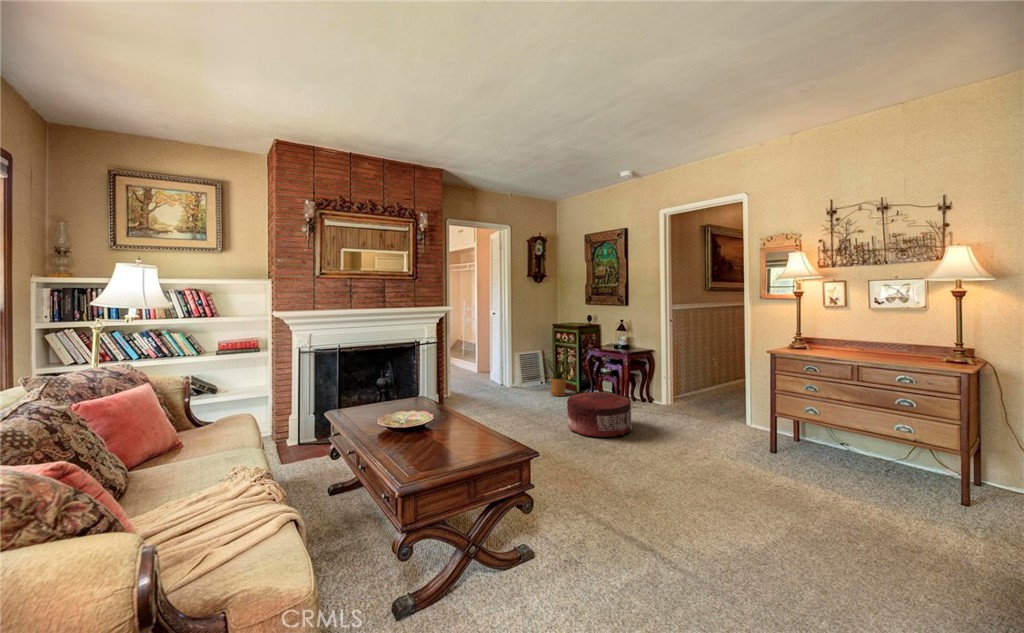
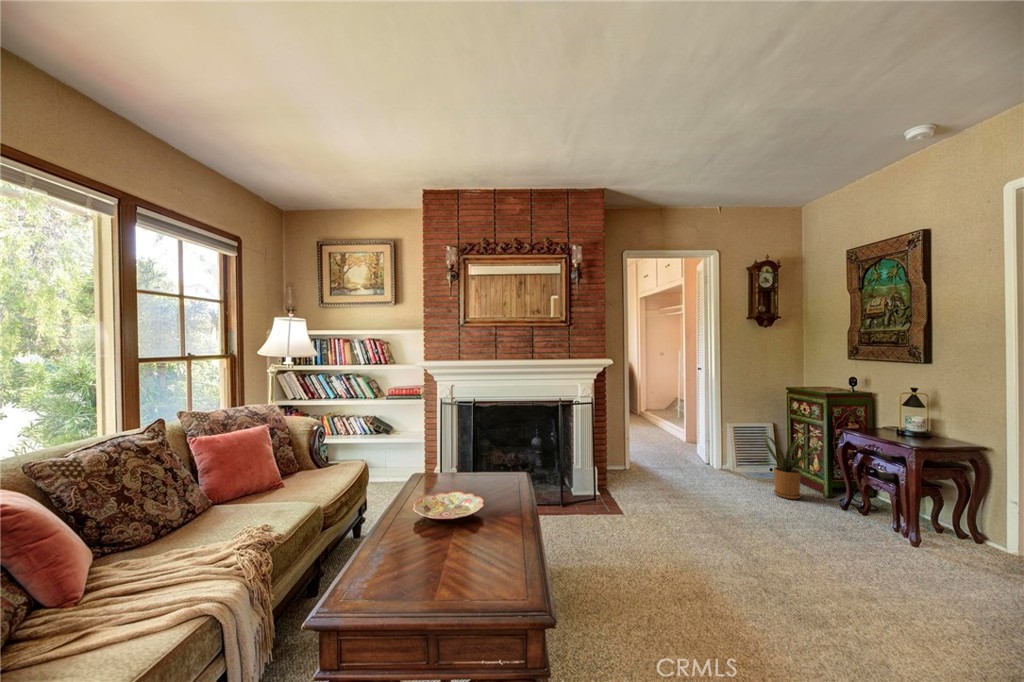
pouf: present [567,392,632,437] -> none [767,510,912,620]

